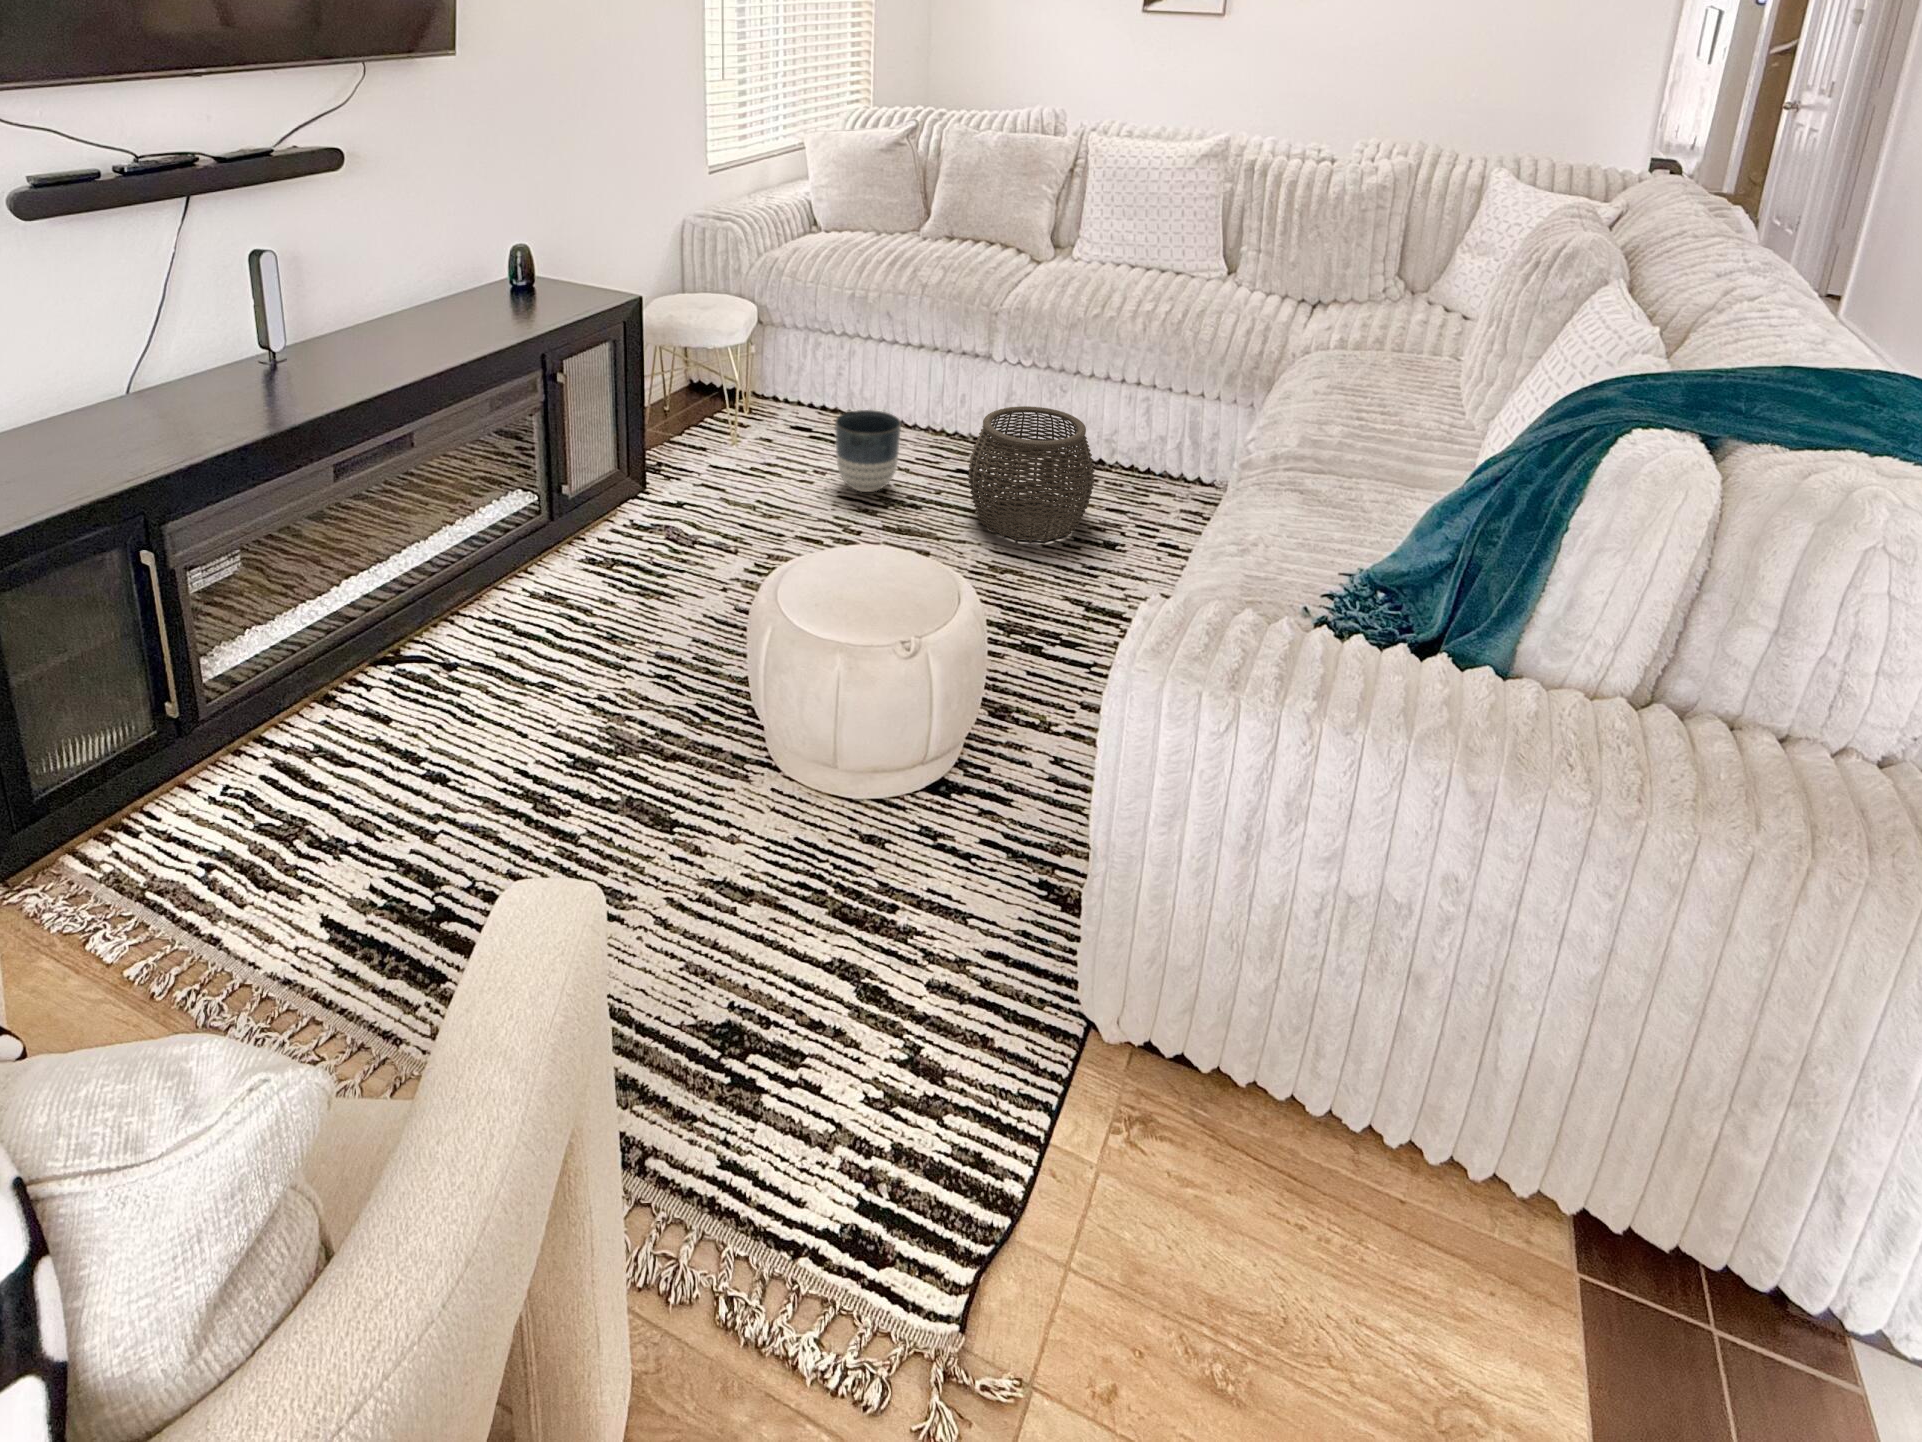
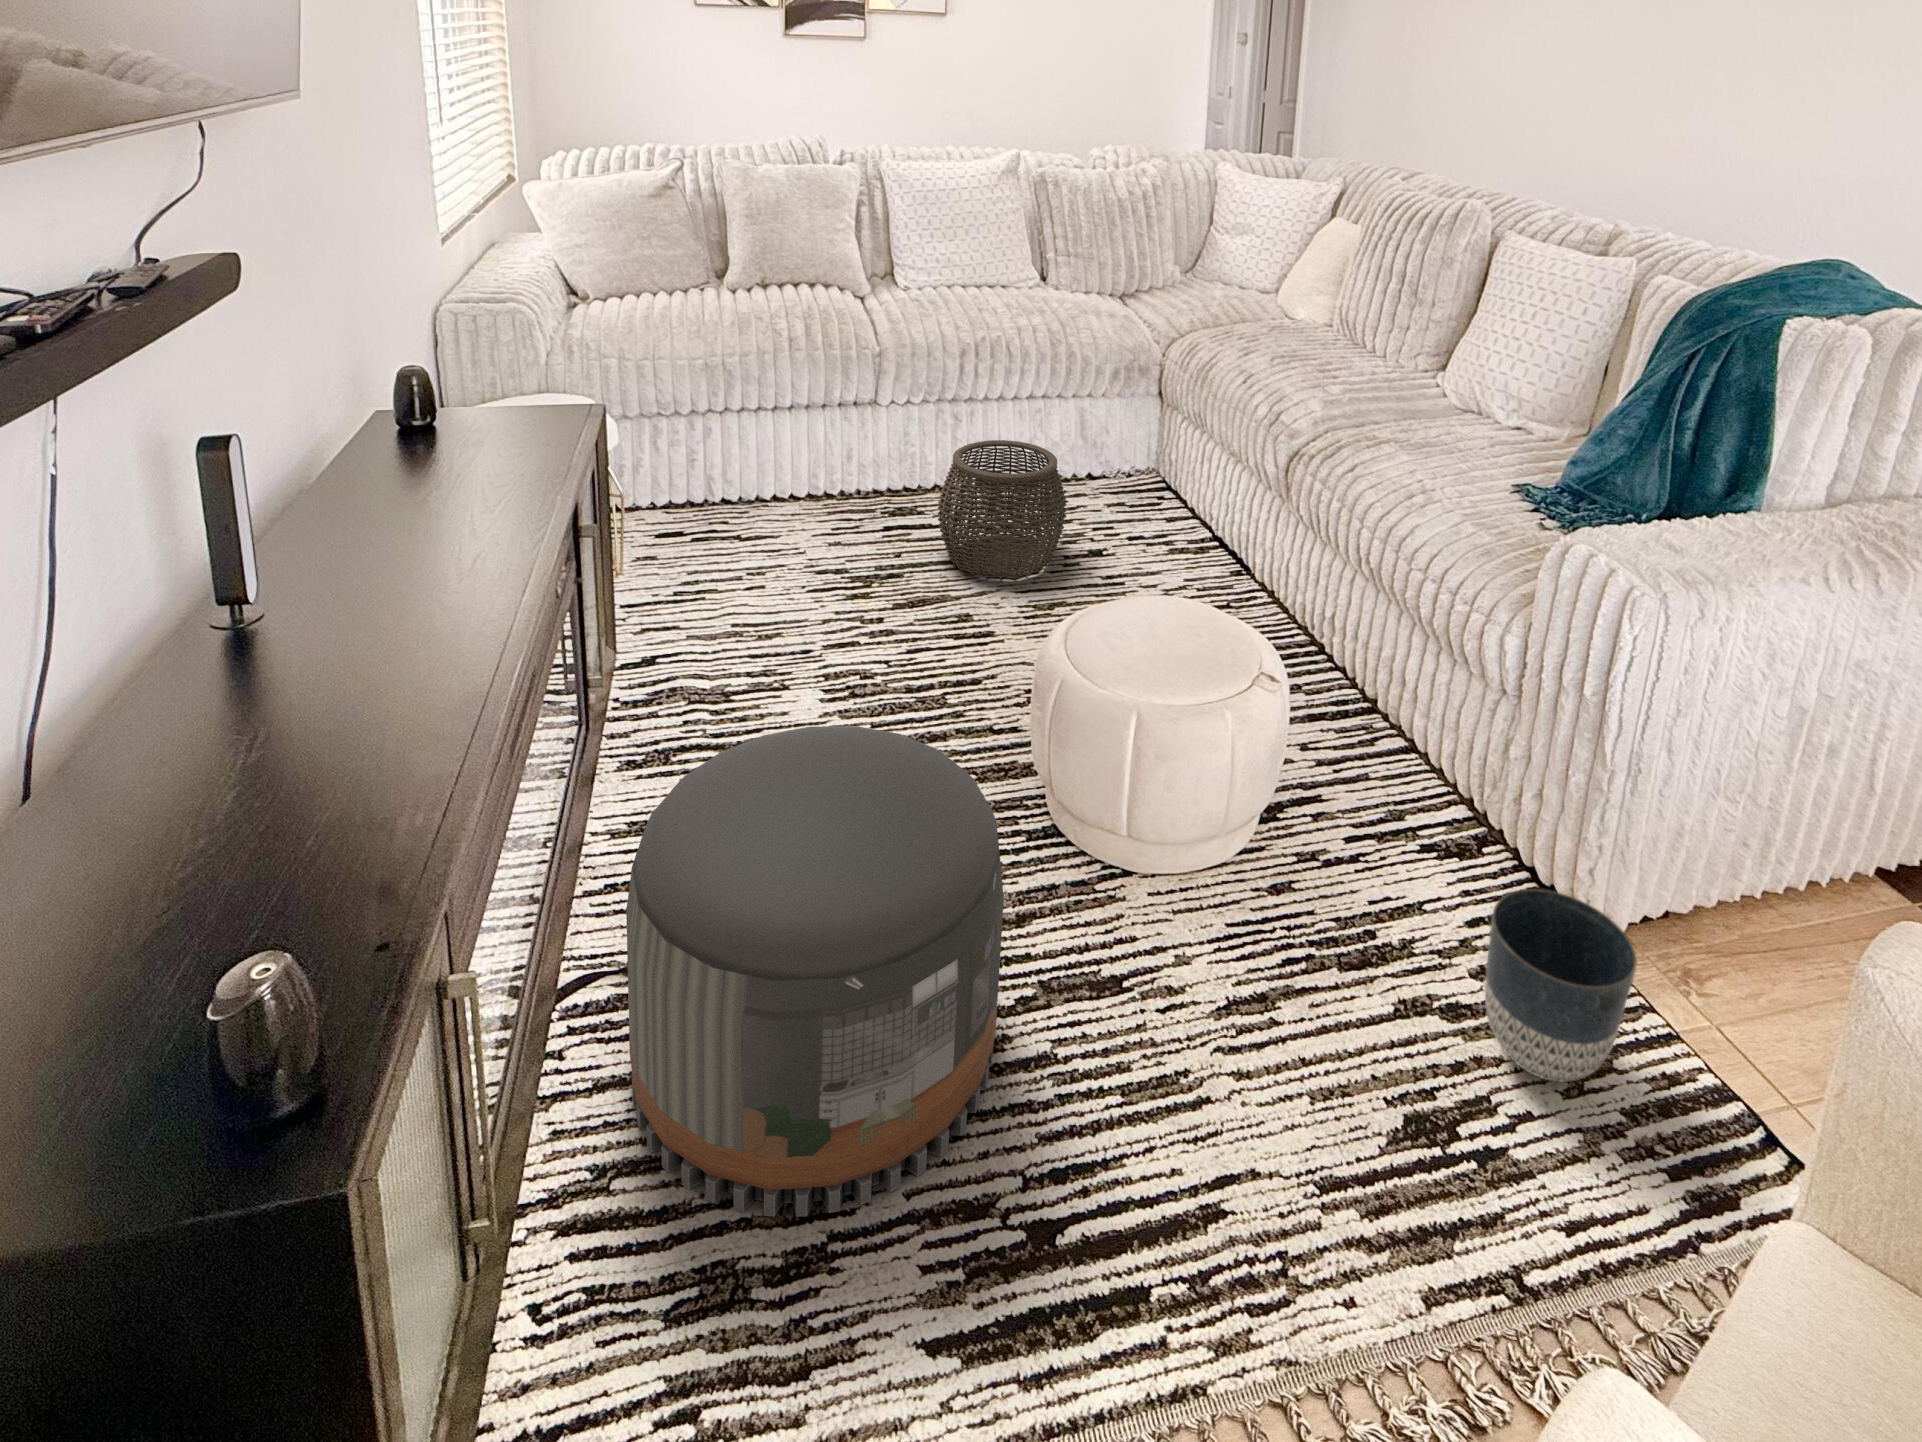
planter: present [835,410,901,492] -> present [1485,889,1637,1082]
pouf: none [318,531,600,844] -> present [626,726,1004,1217]

